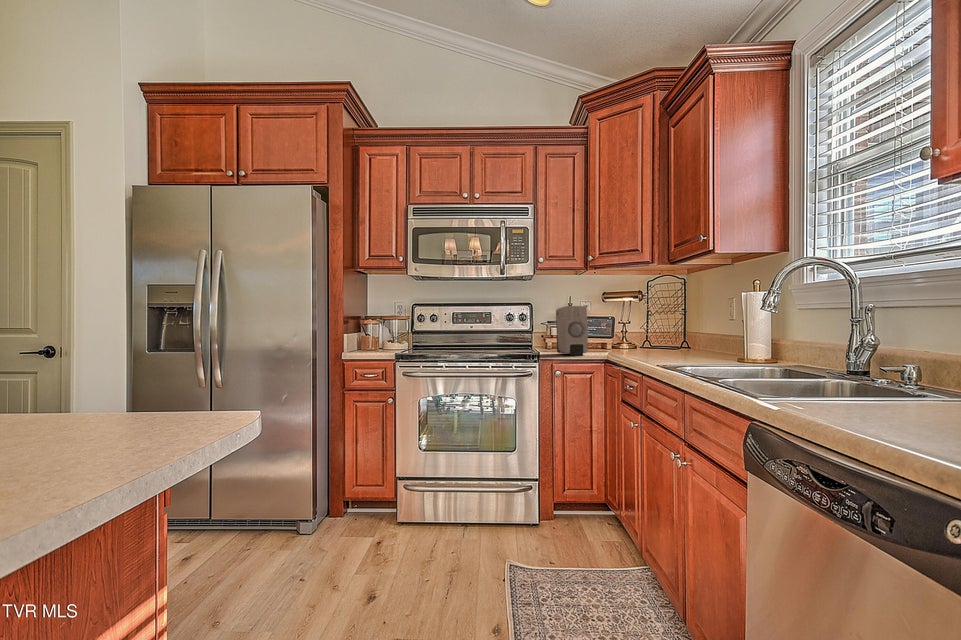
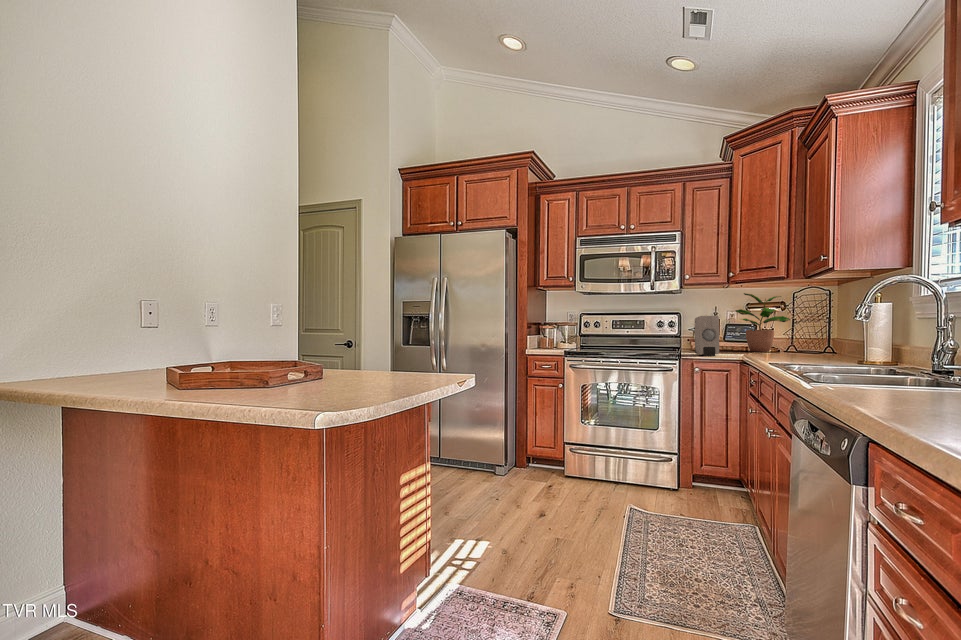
potted plant: none [591,280,652,348] -> present [736,293,790,352]

